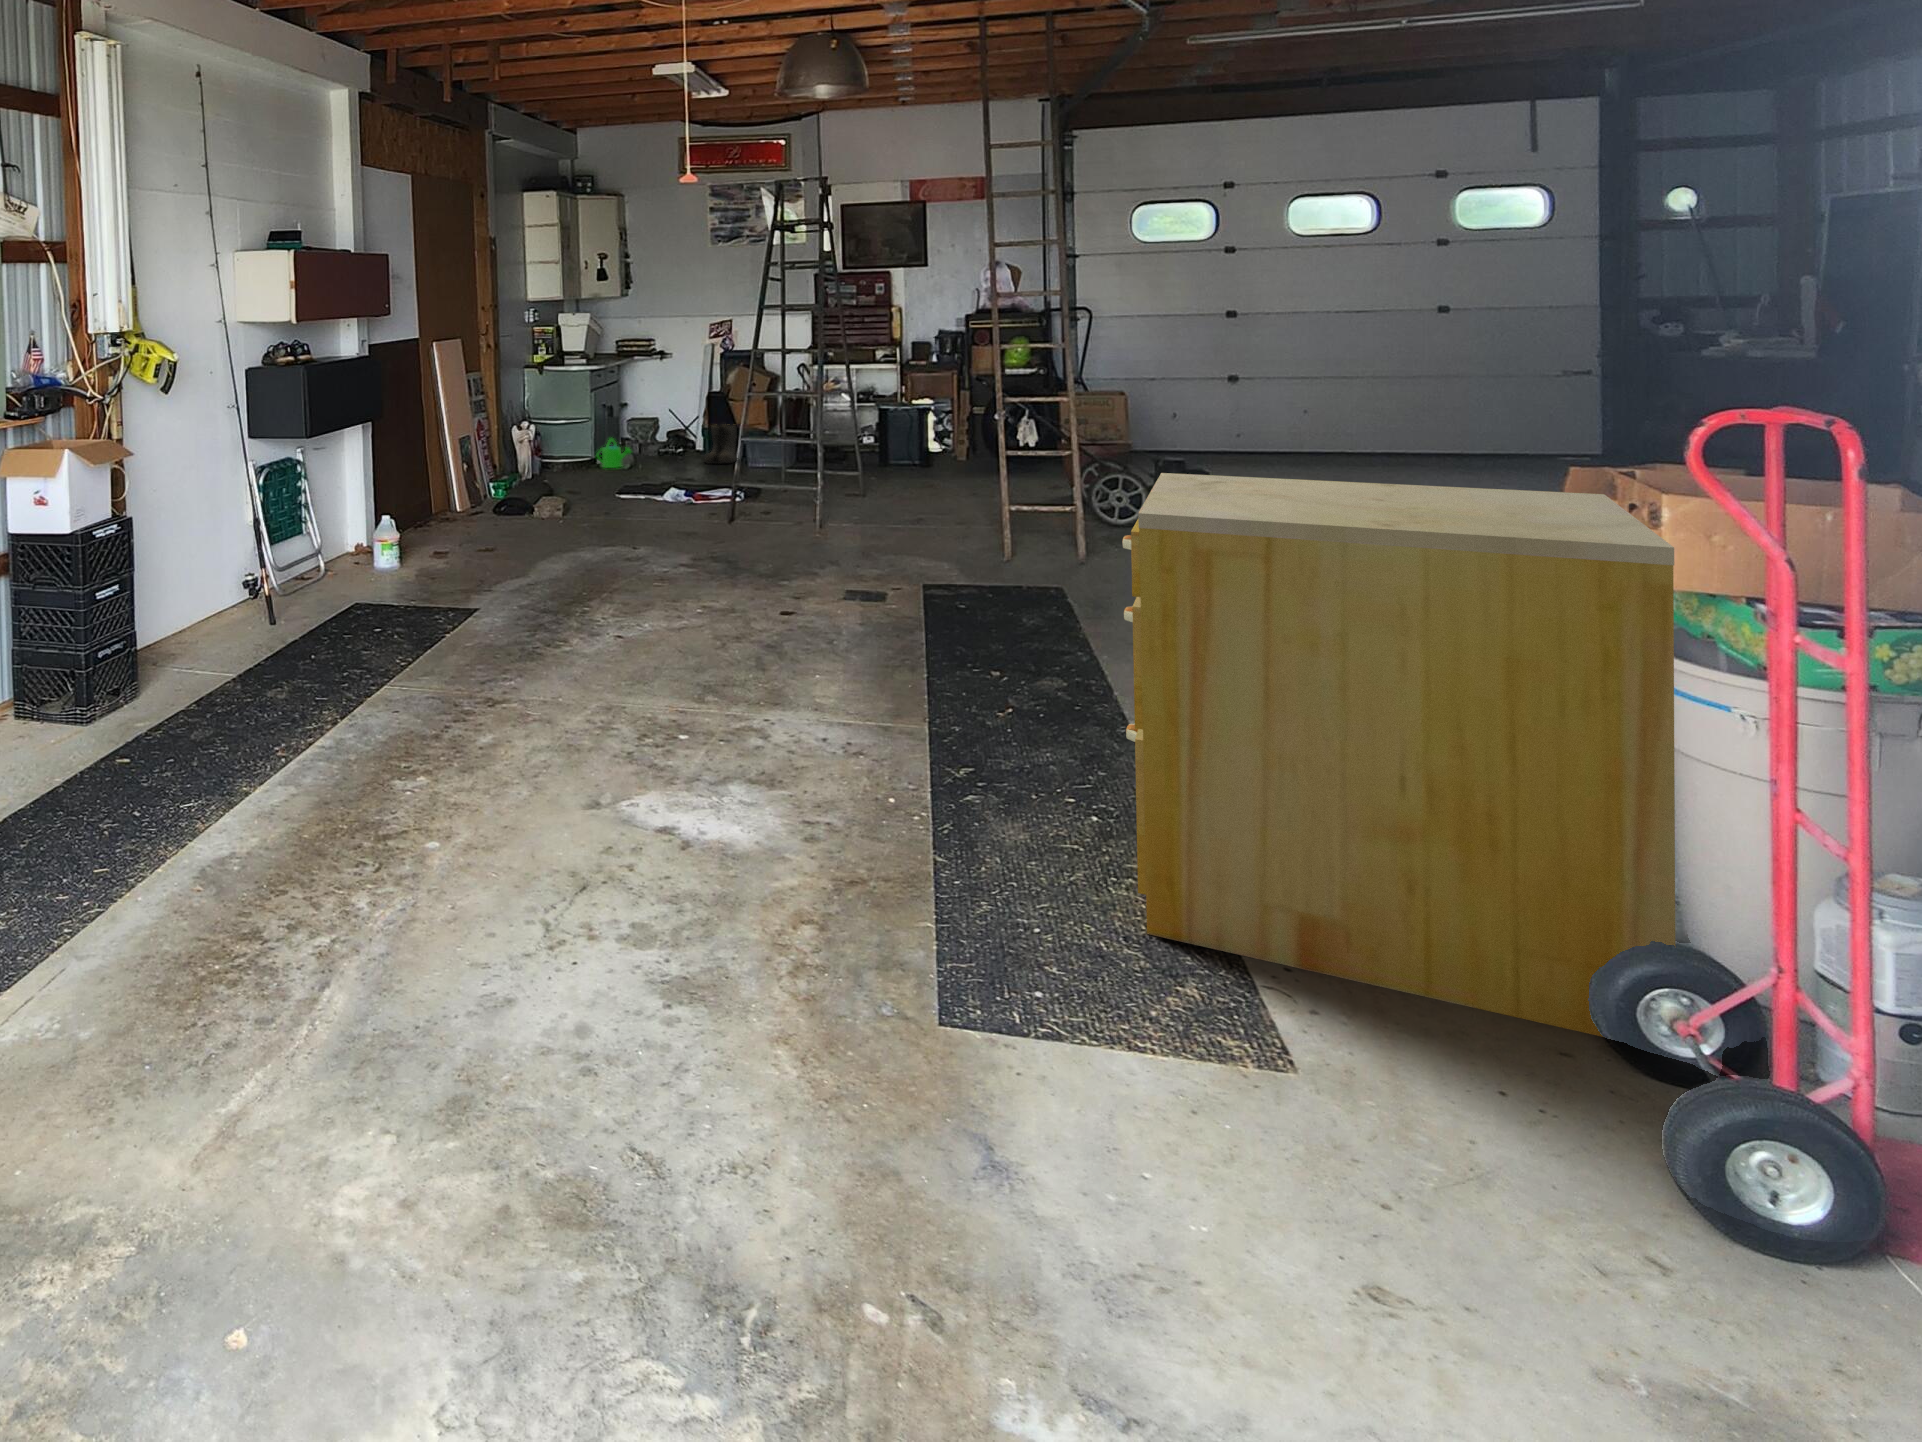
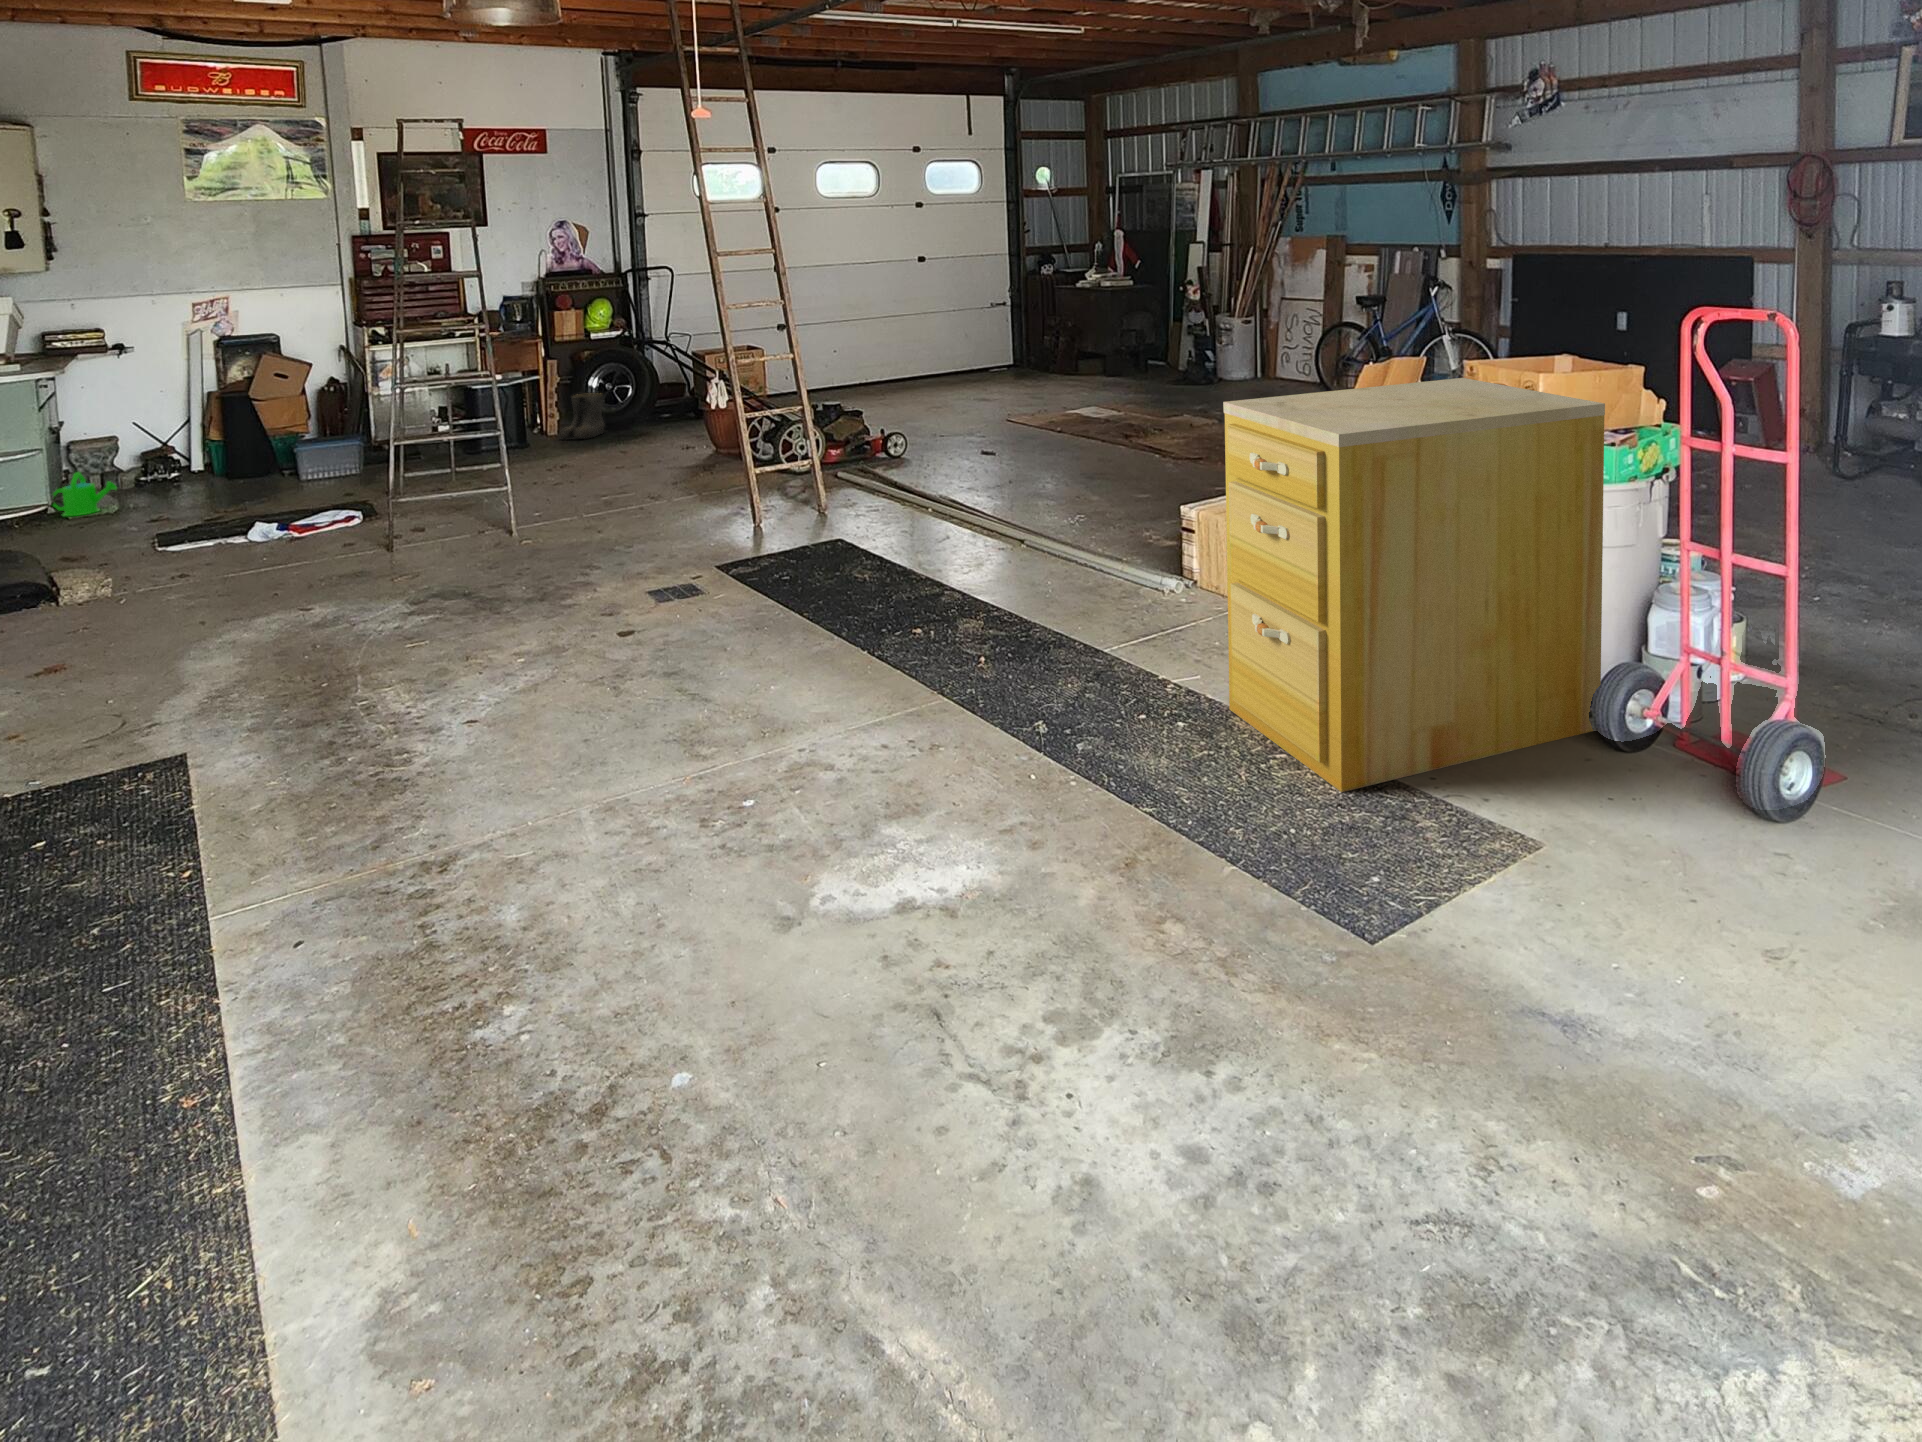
boots: present [704,424,738,464] -> present [560,393,604,440]

